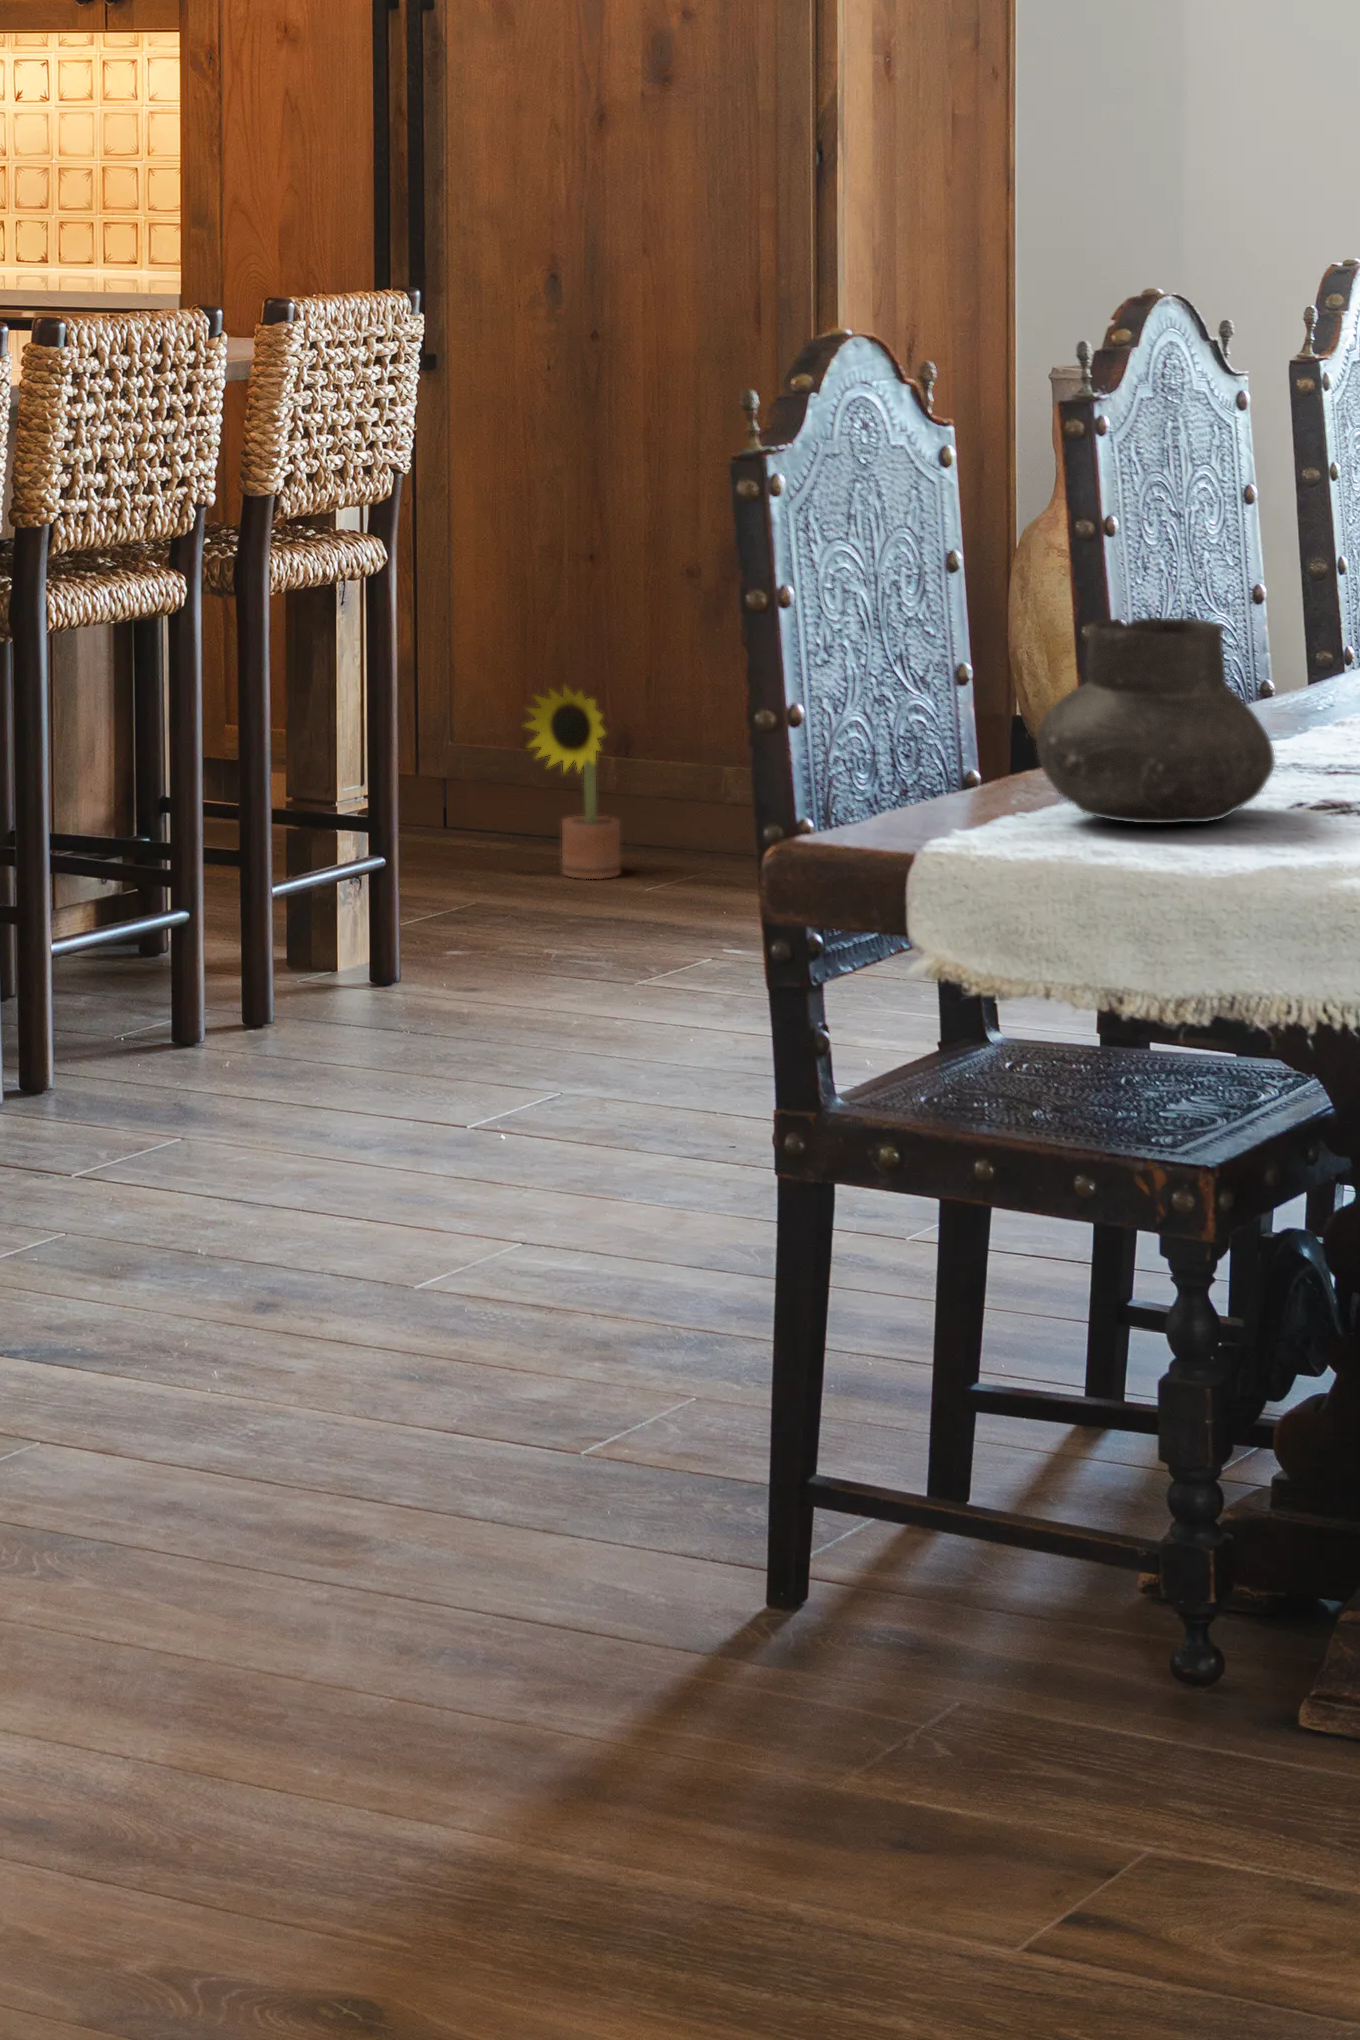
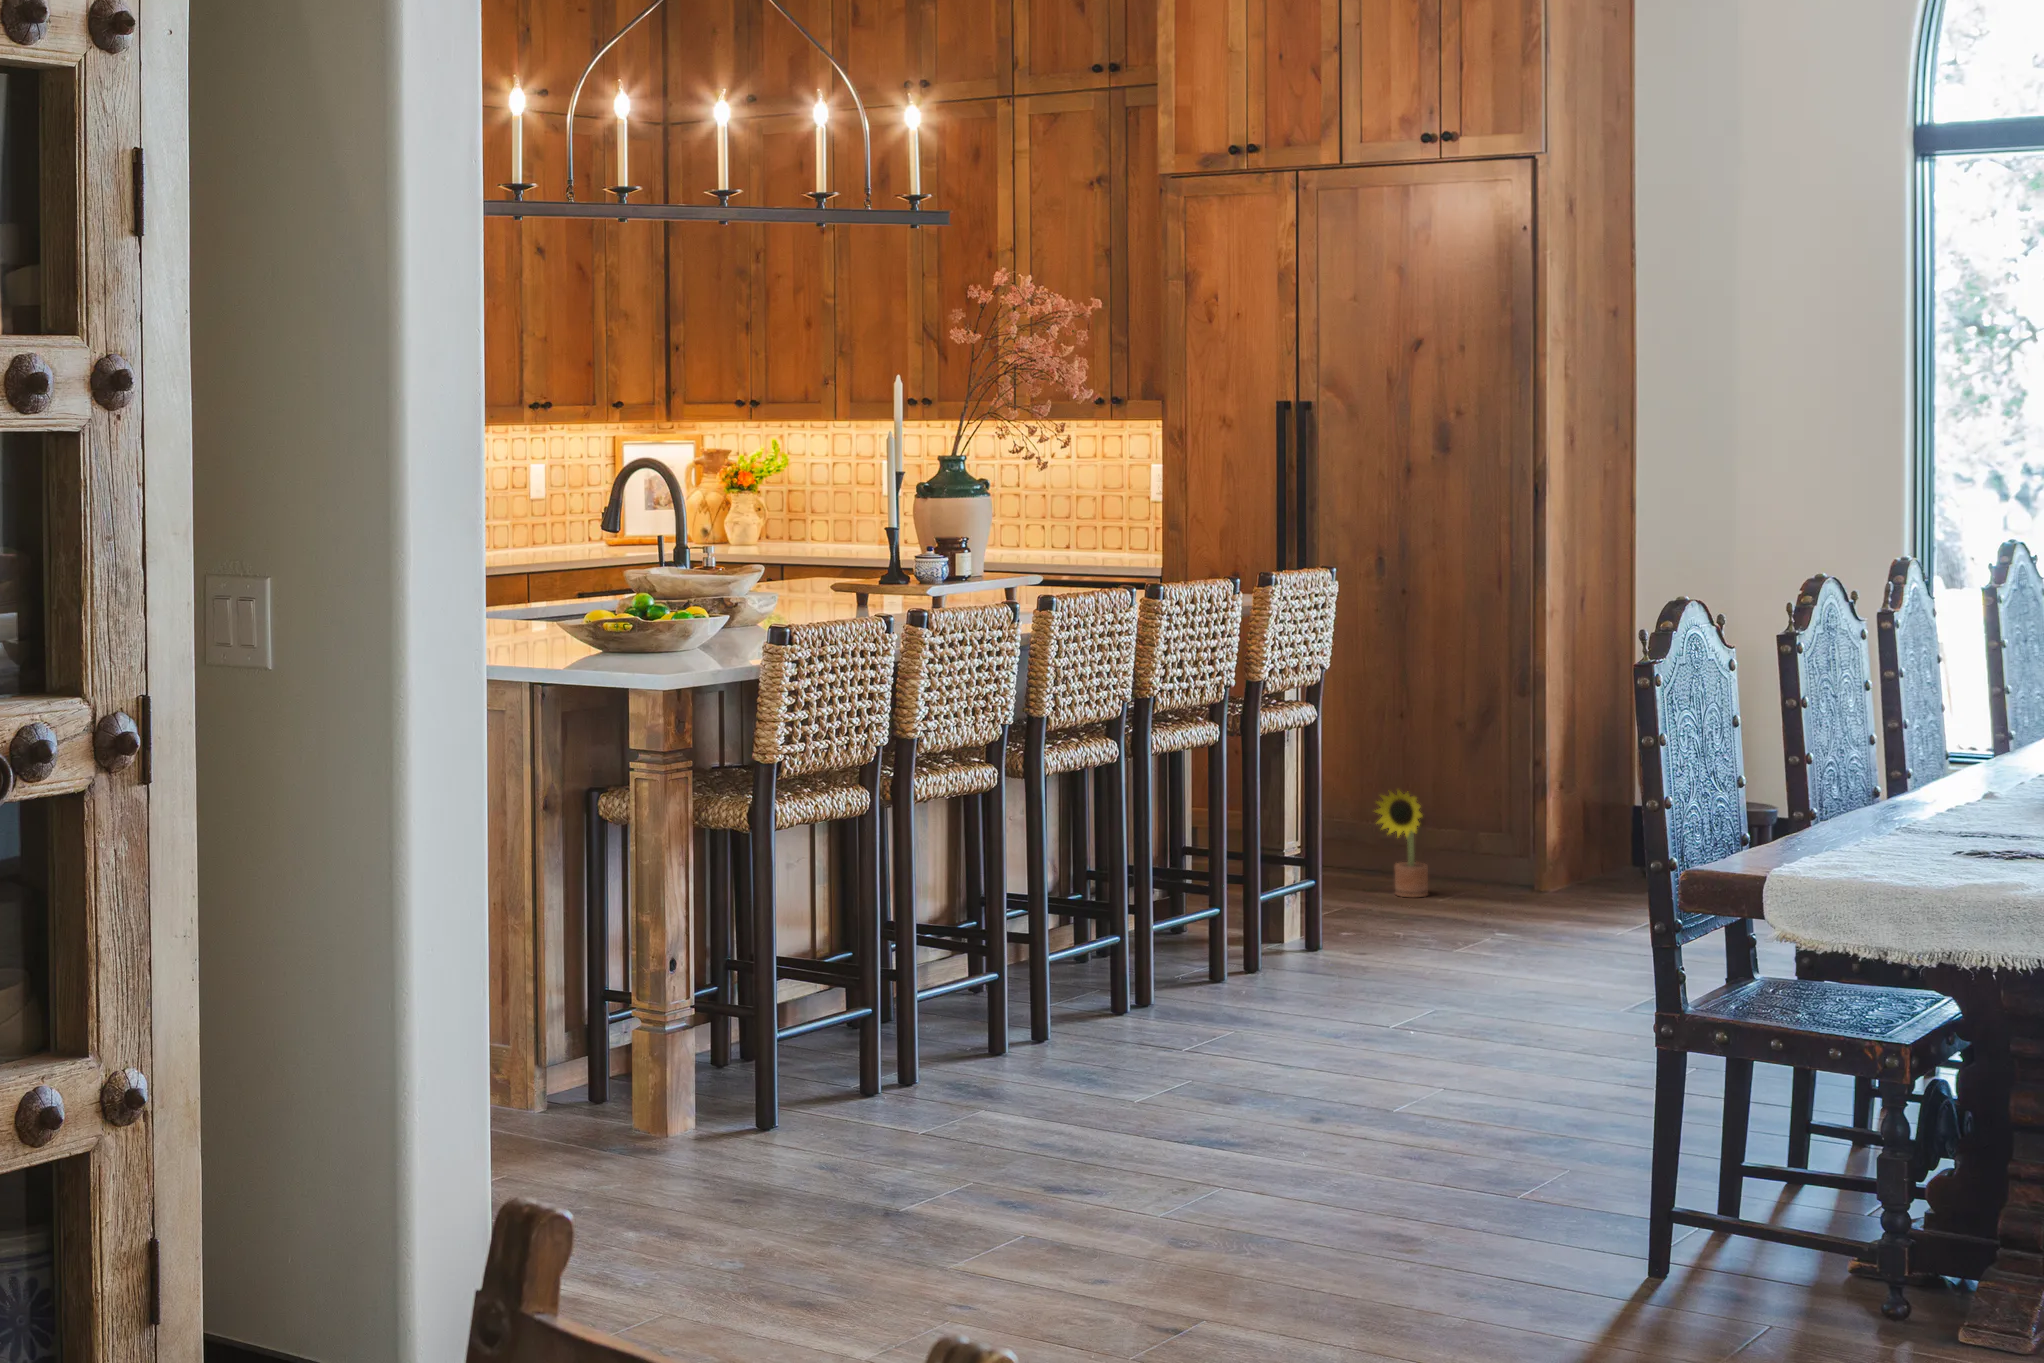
vase: present [1036,618,1275,823] -> none [1817,750,1951,859]

